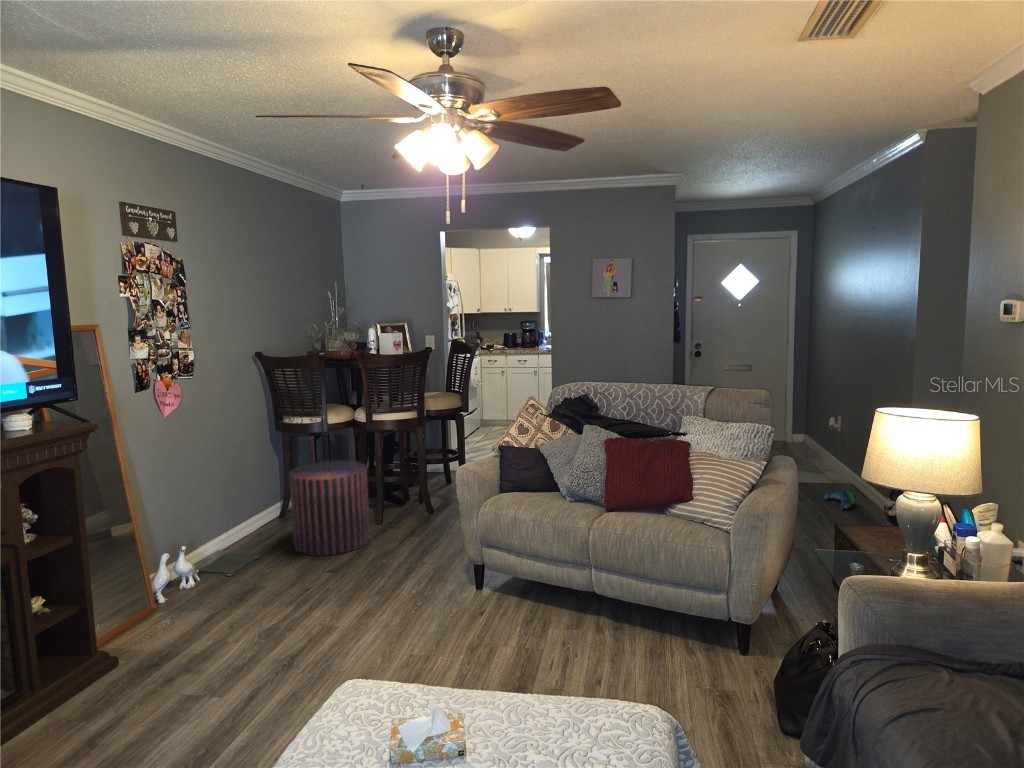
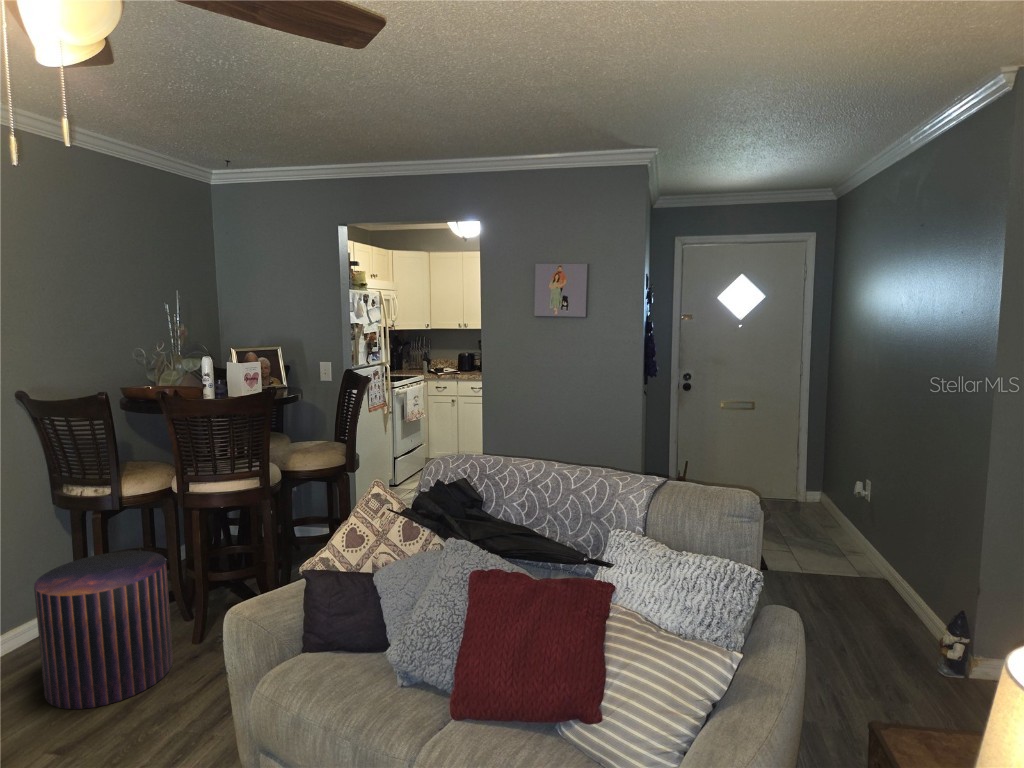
plush toy: present [823,490,856,510] -> none [843,598,892,633]

